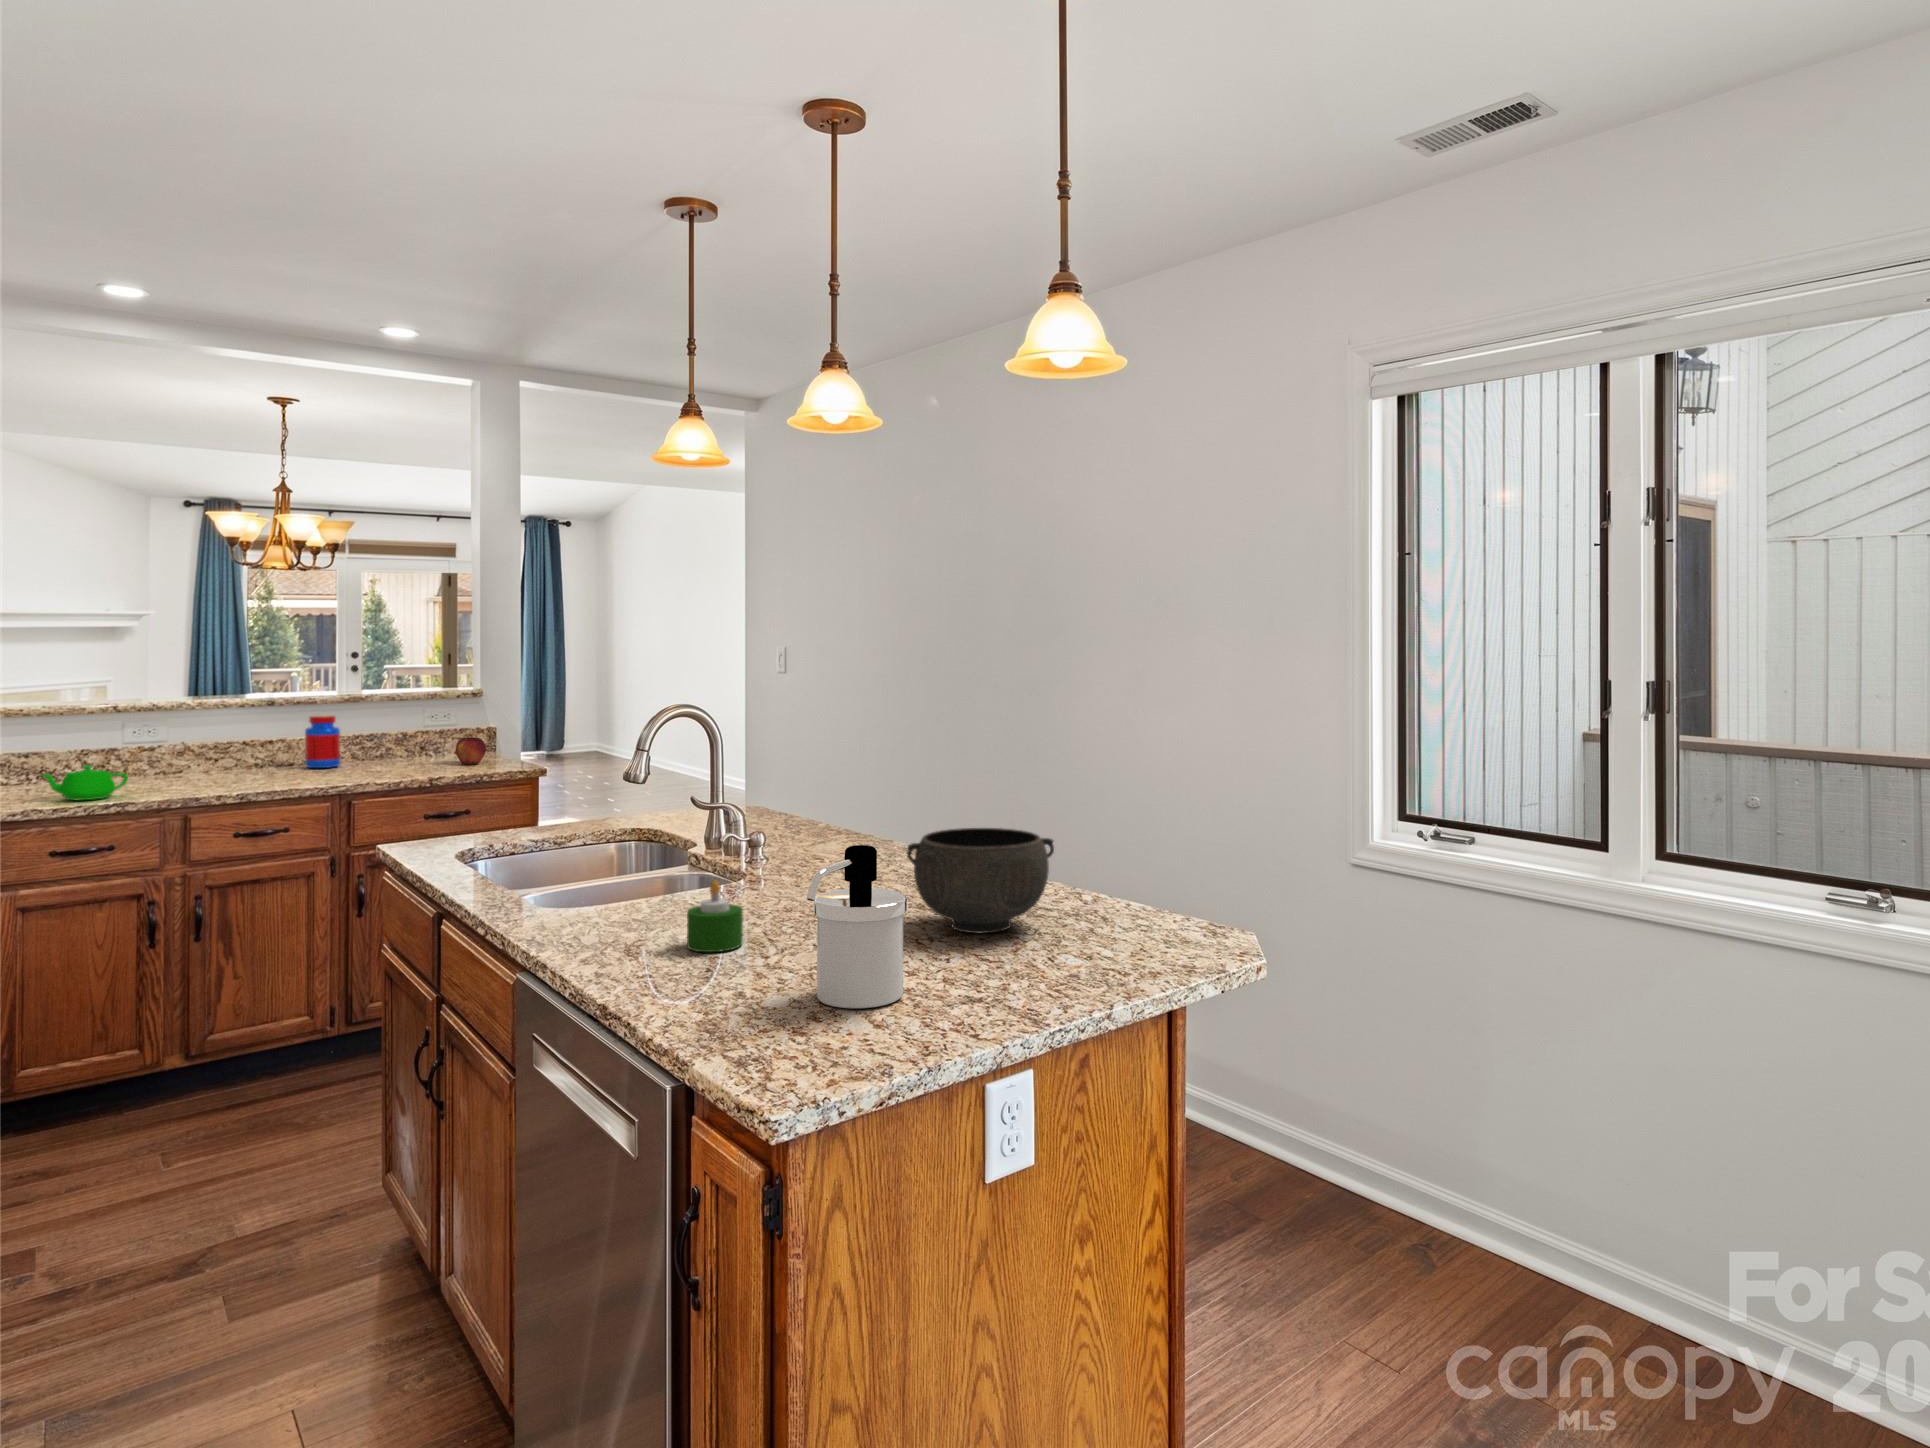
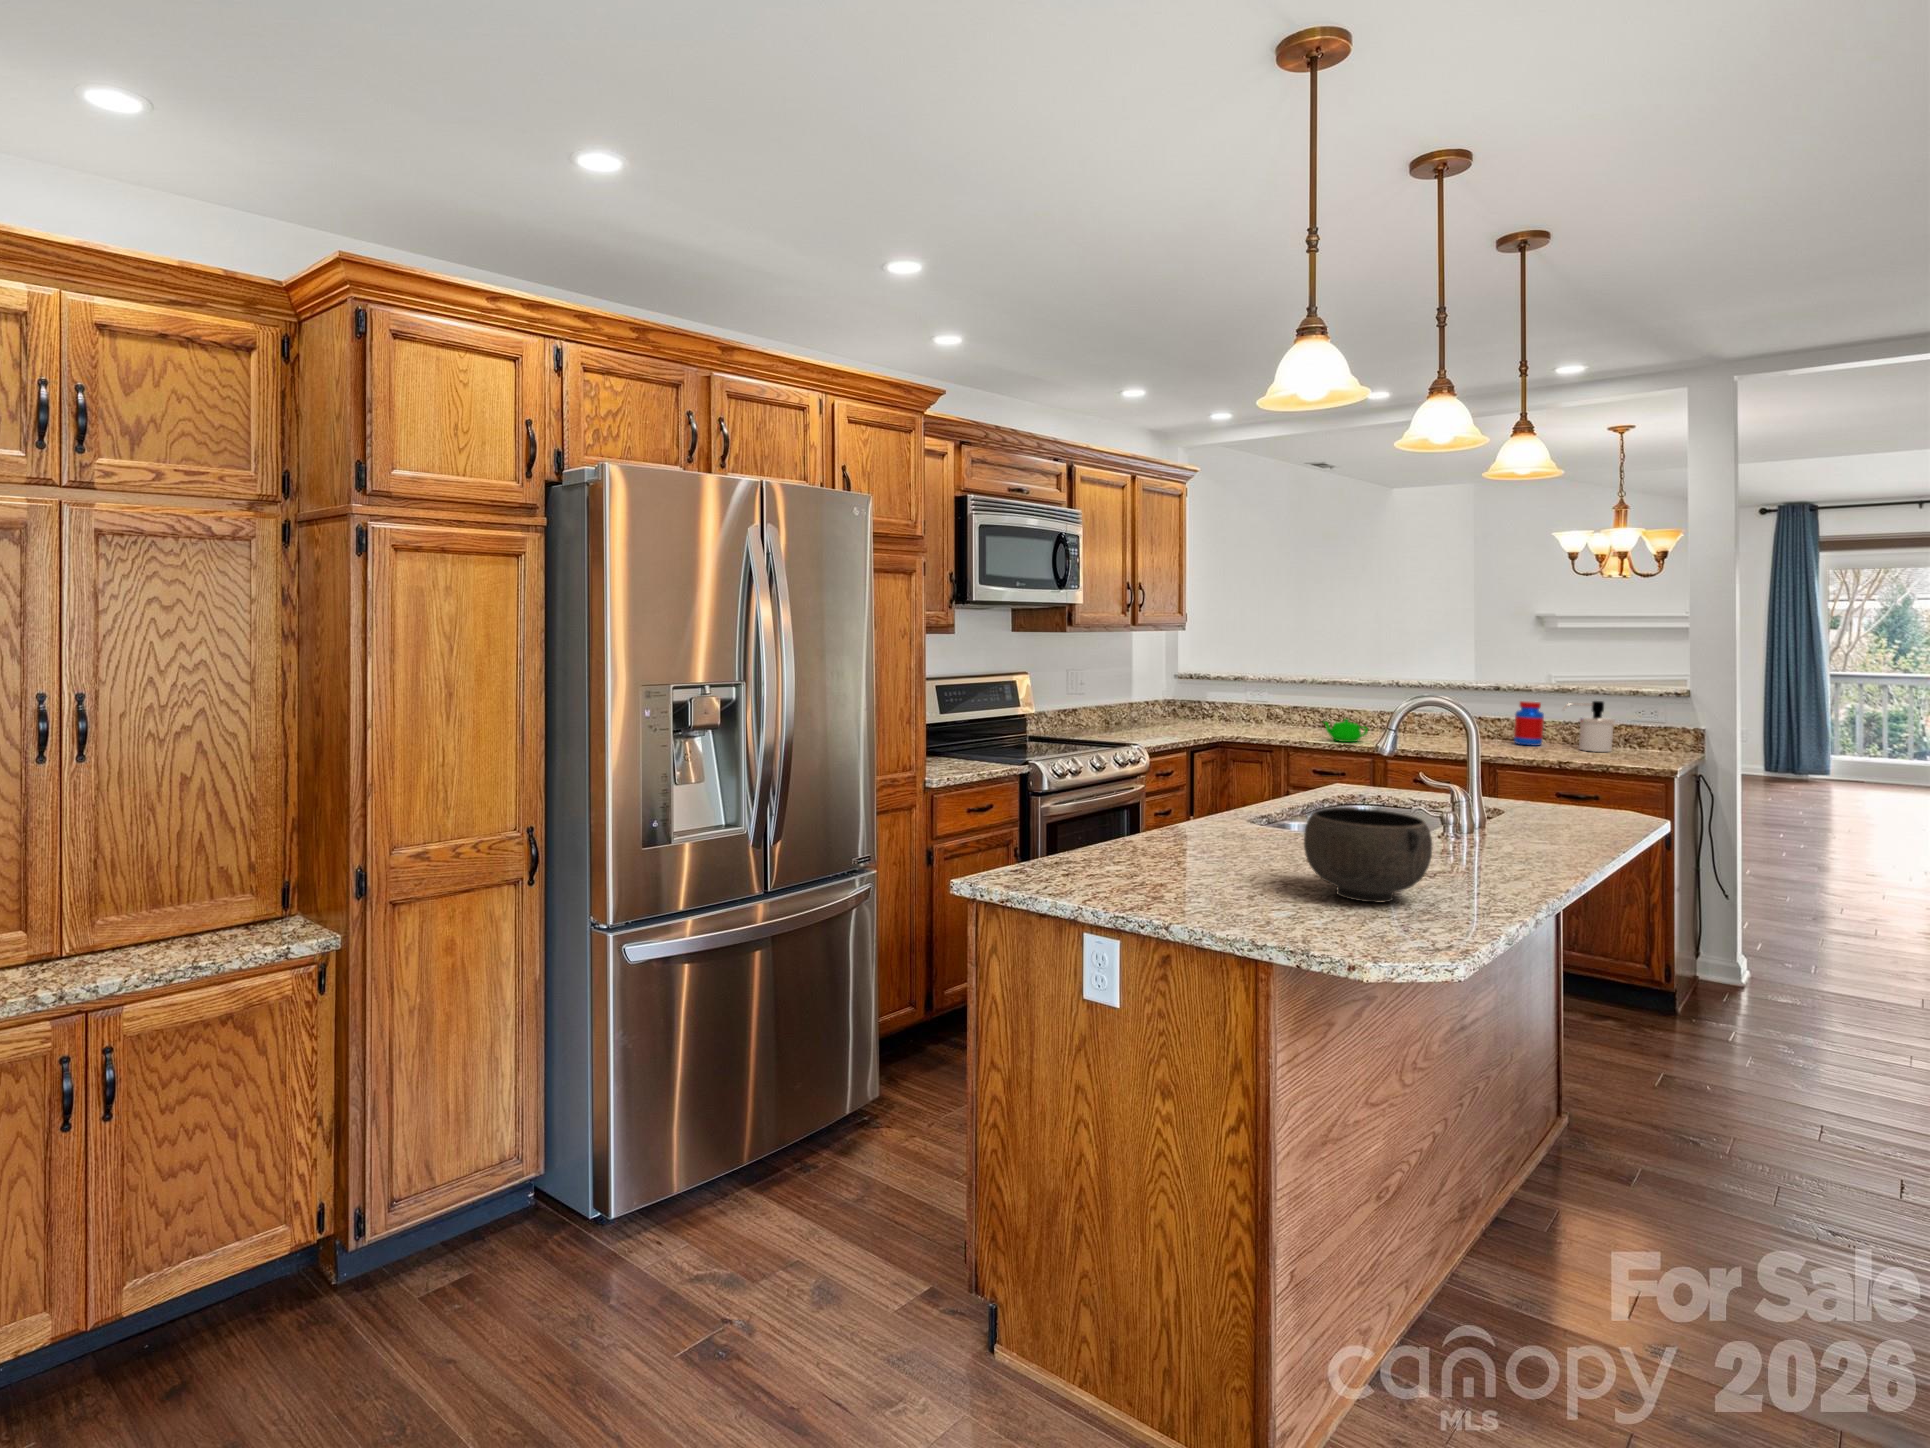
fruit: present [456,736,486,764] -> none [1626,732,1657,759]
soap dispenser: present [806,845,907,1009] -> present [1563,701,1615,752]
candle: present [687,881,743,952] -> none [1189,806,1228,854]

